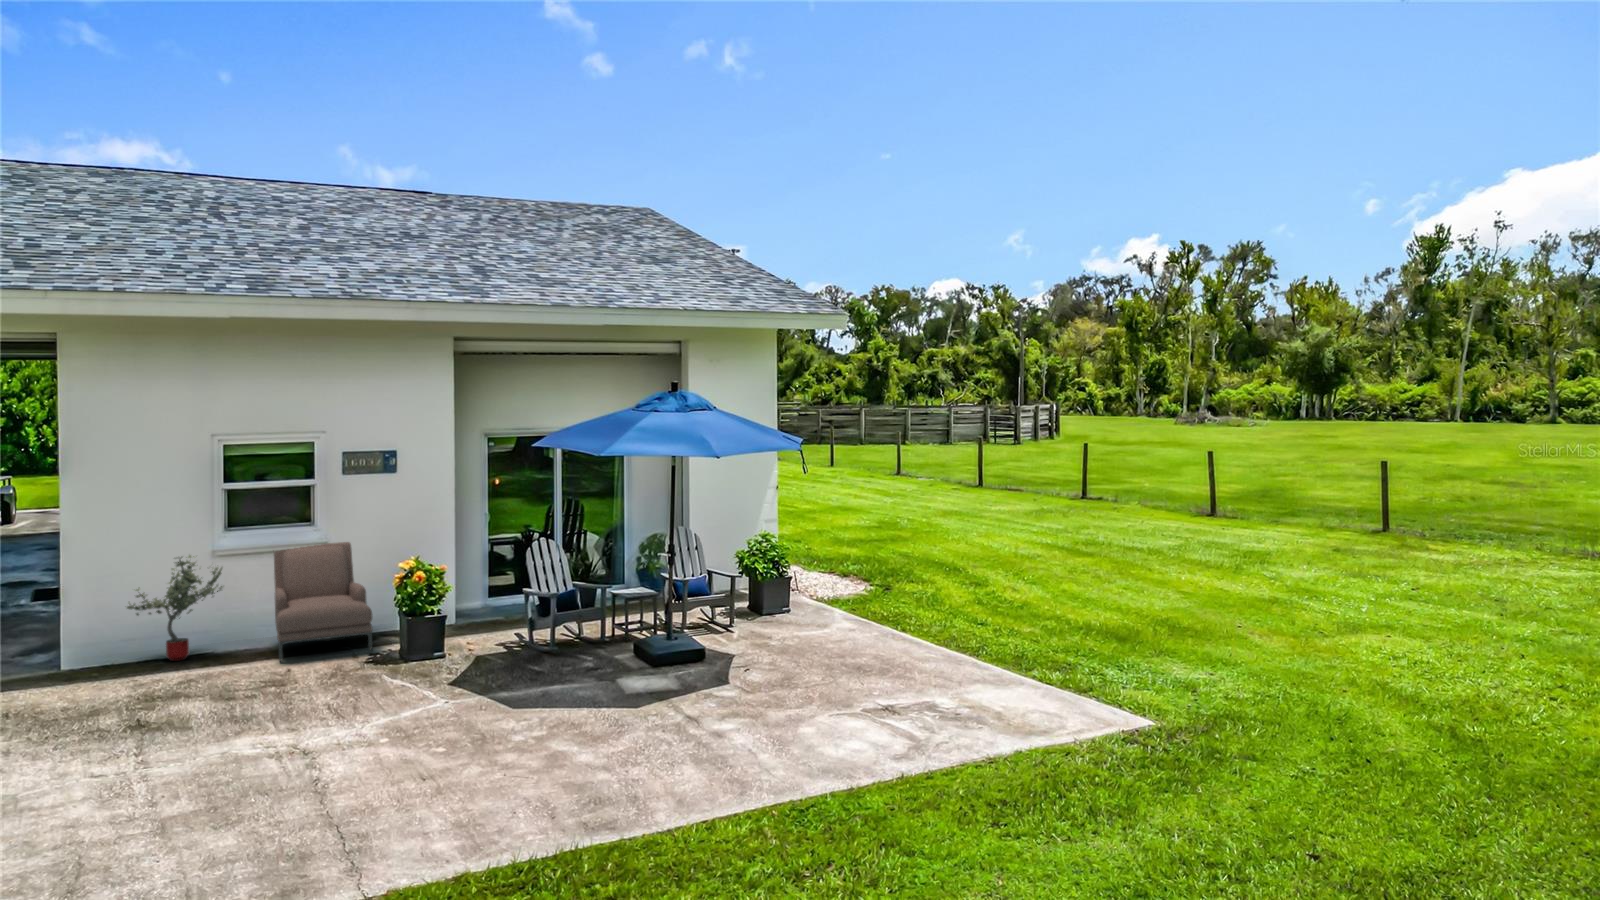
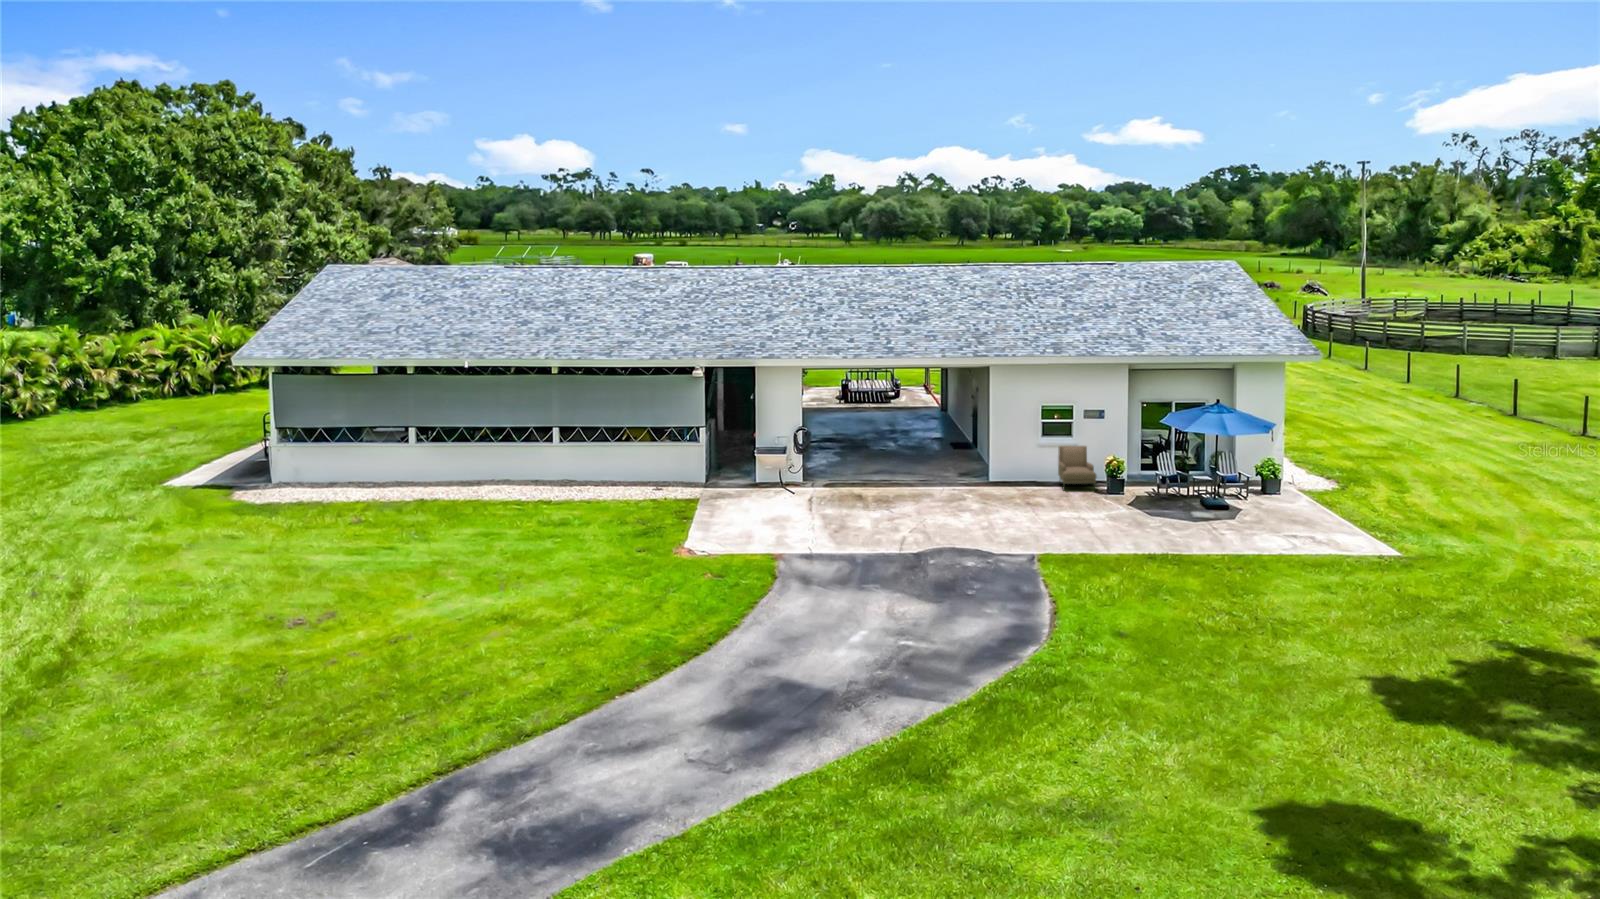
potted tree: present [127,555,223,661] -> none [1011,447,1043,485]

